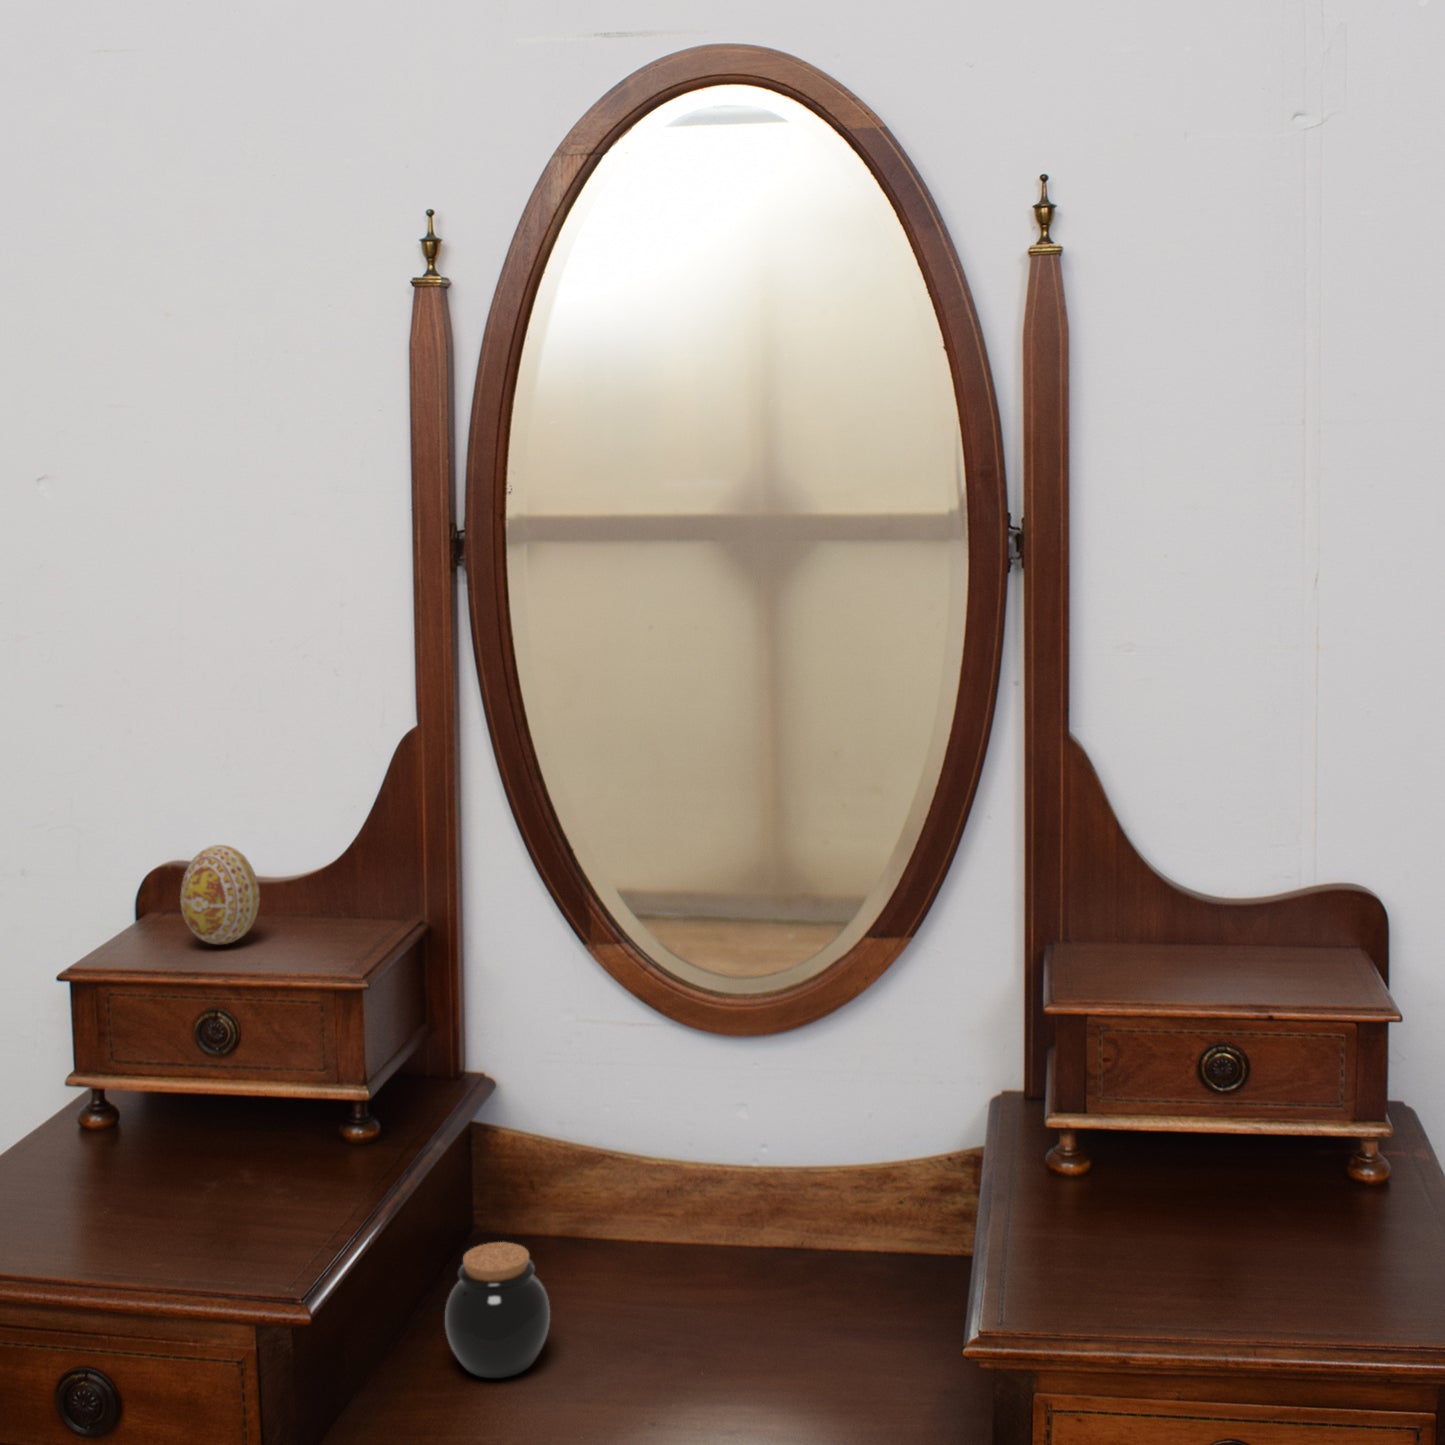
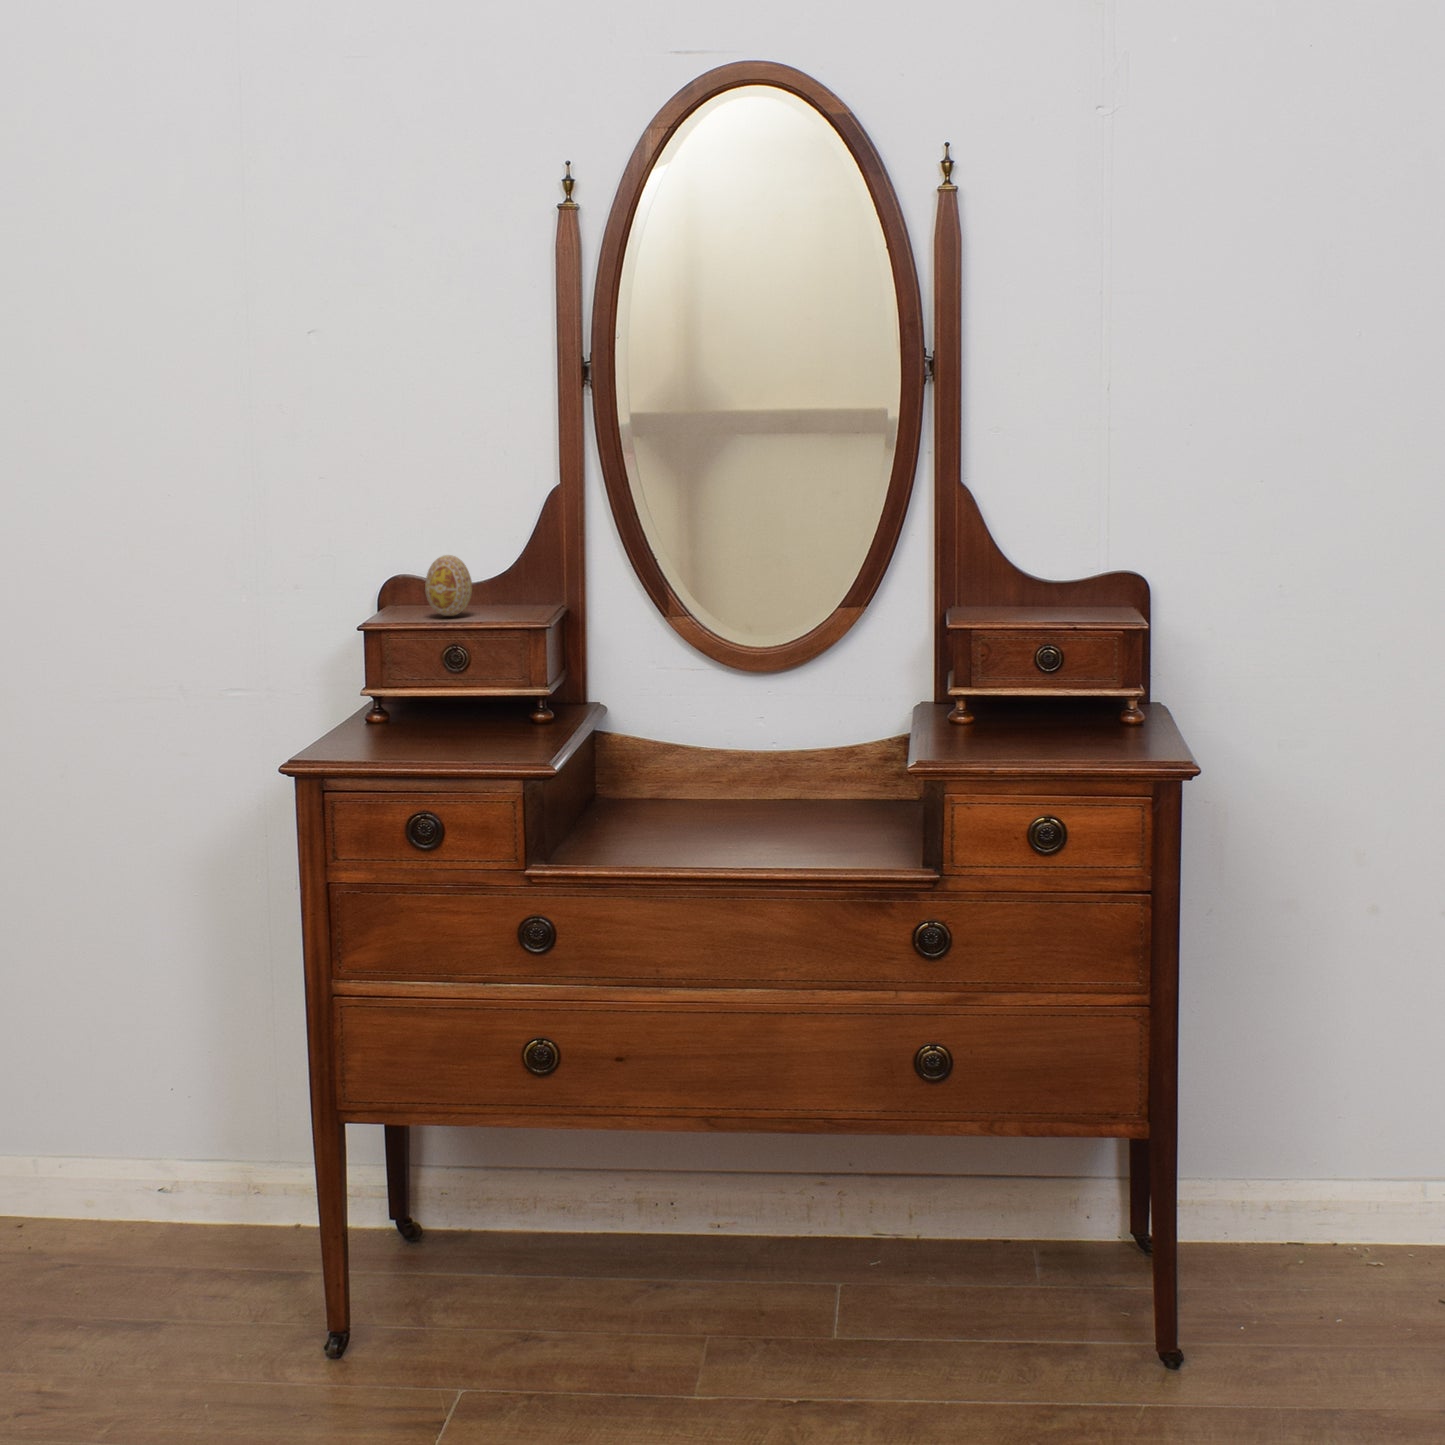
jar: present [445,1242,550,1378] -> none [607,774,667,844]

